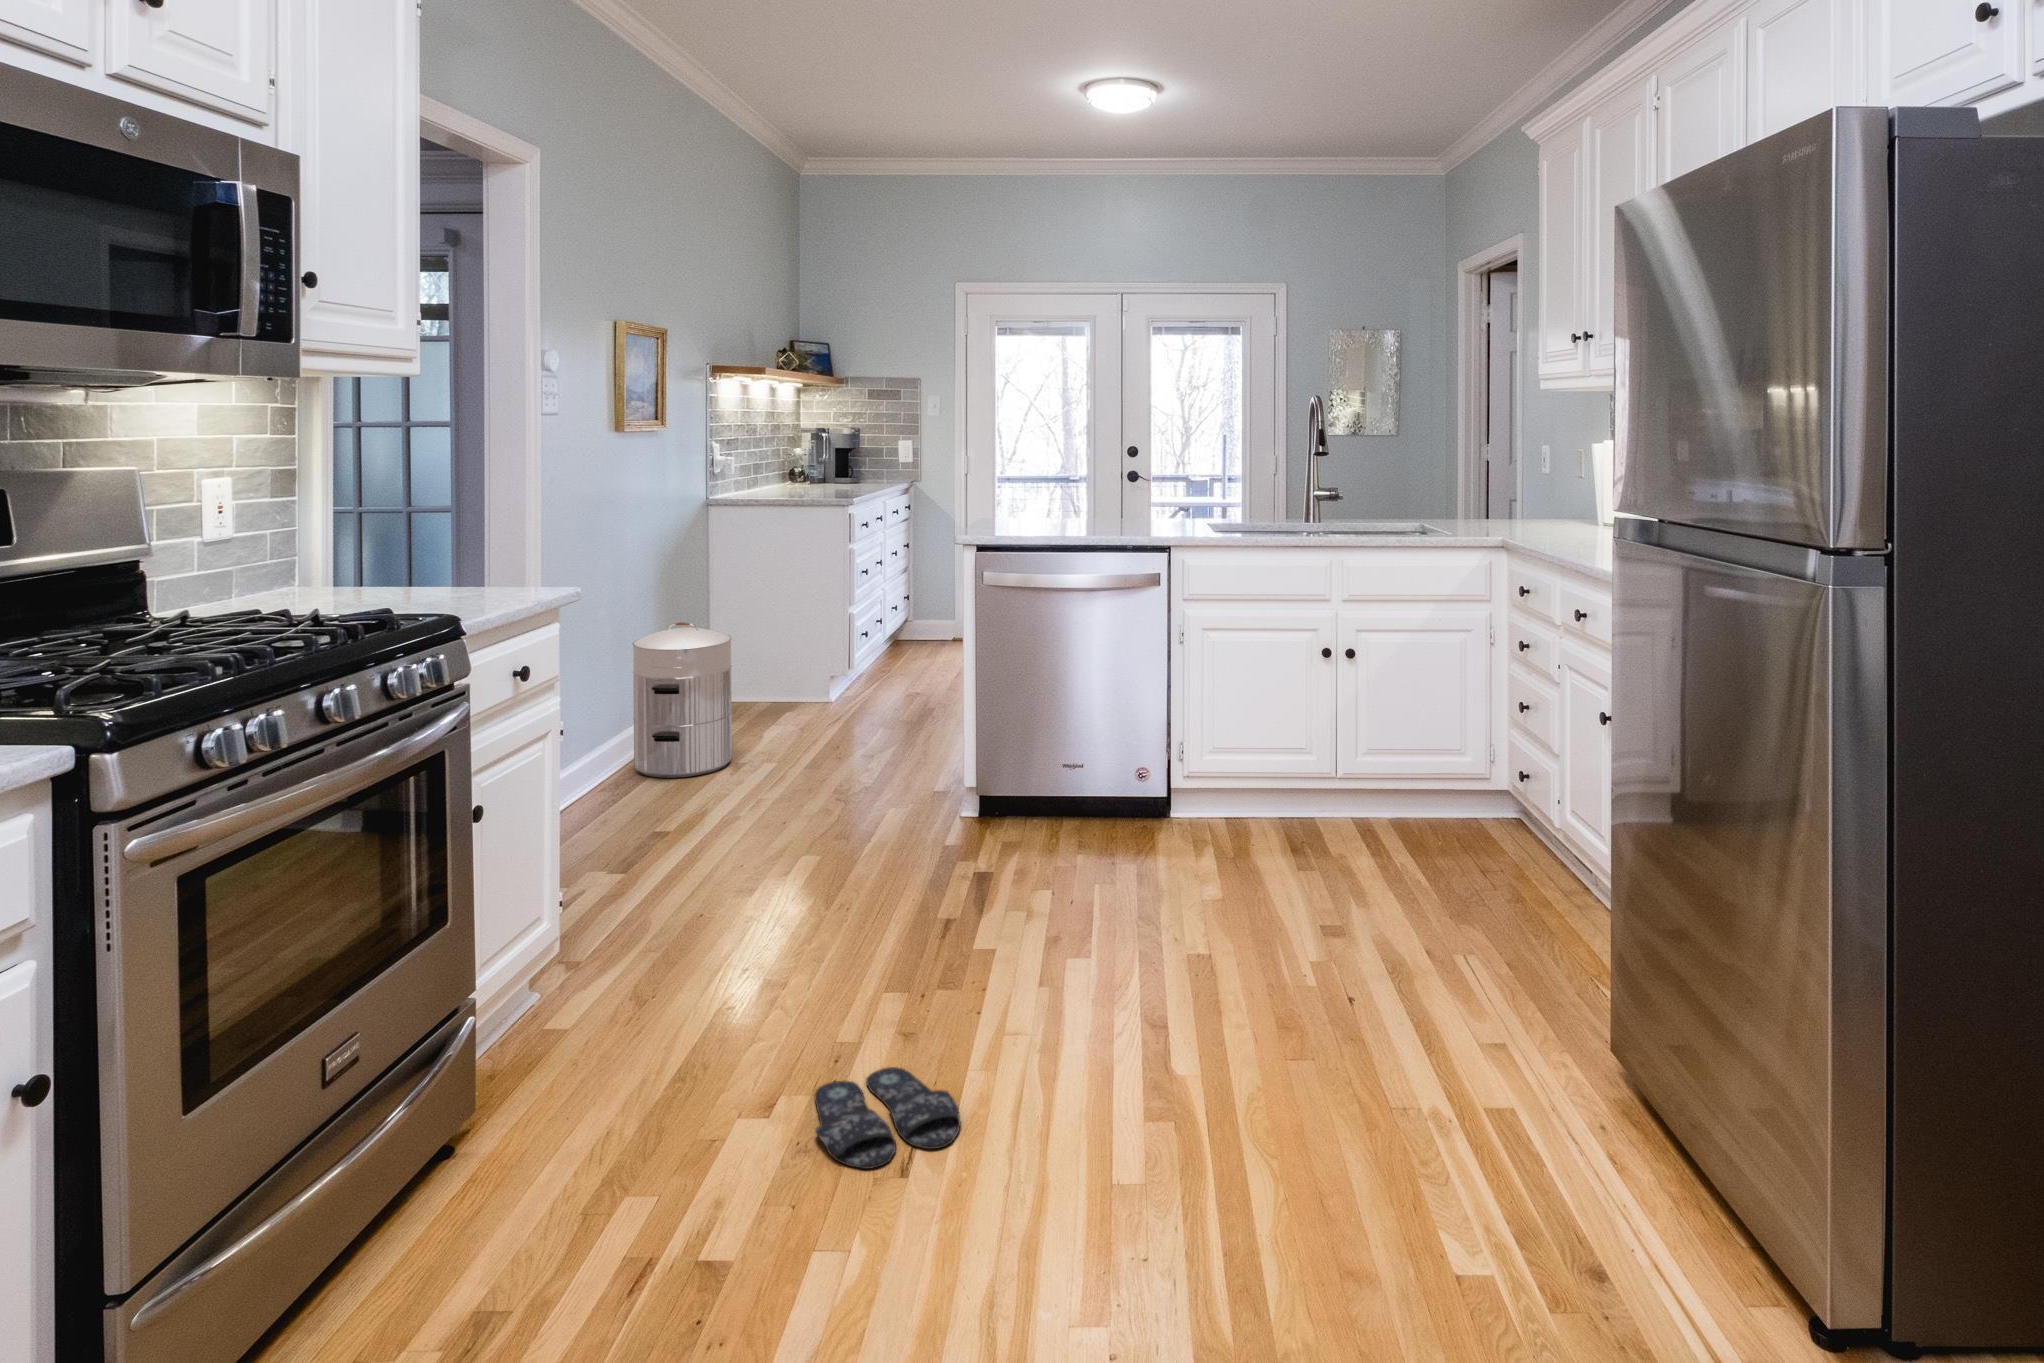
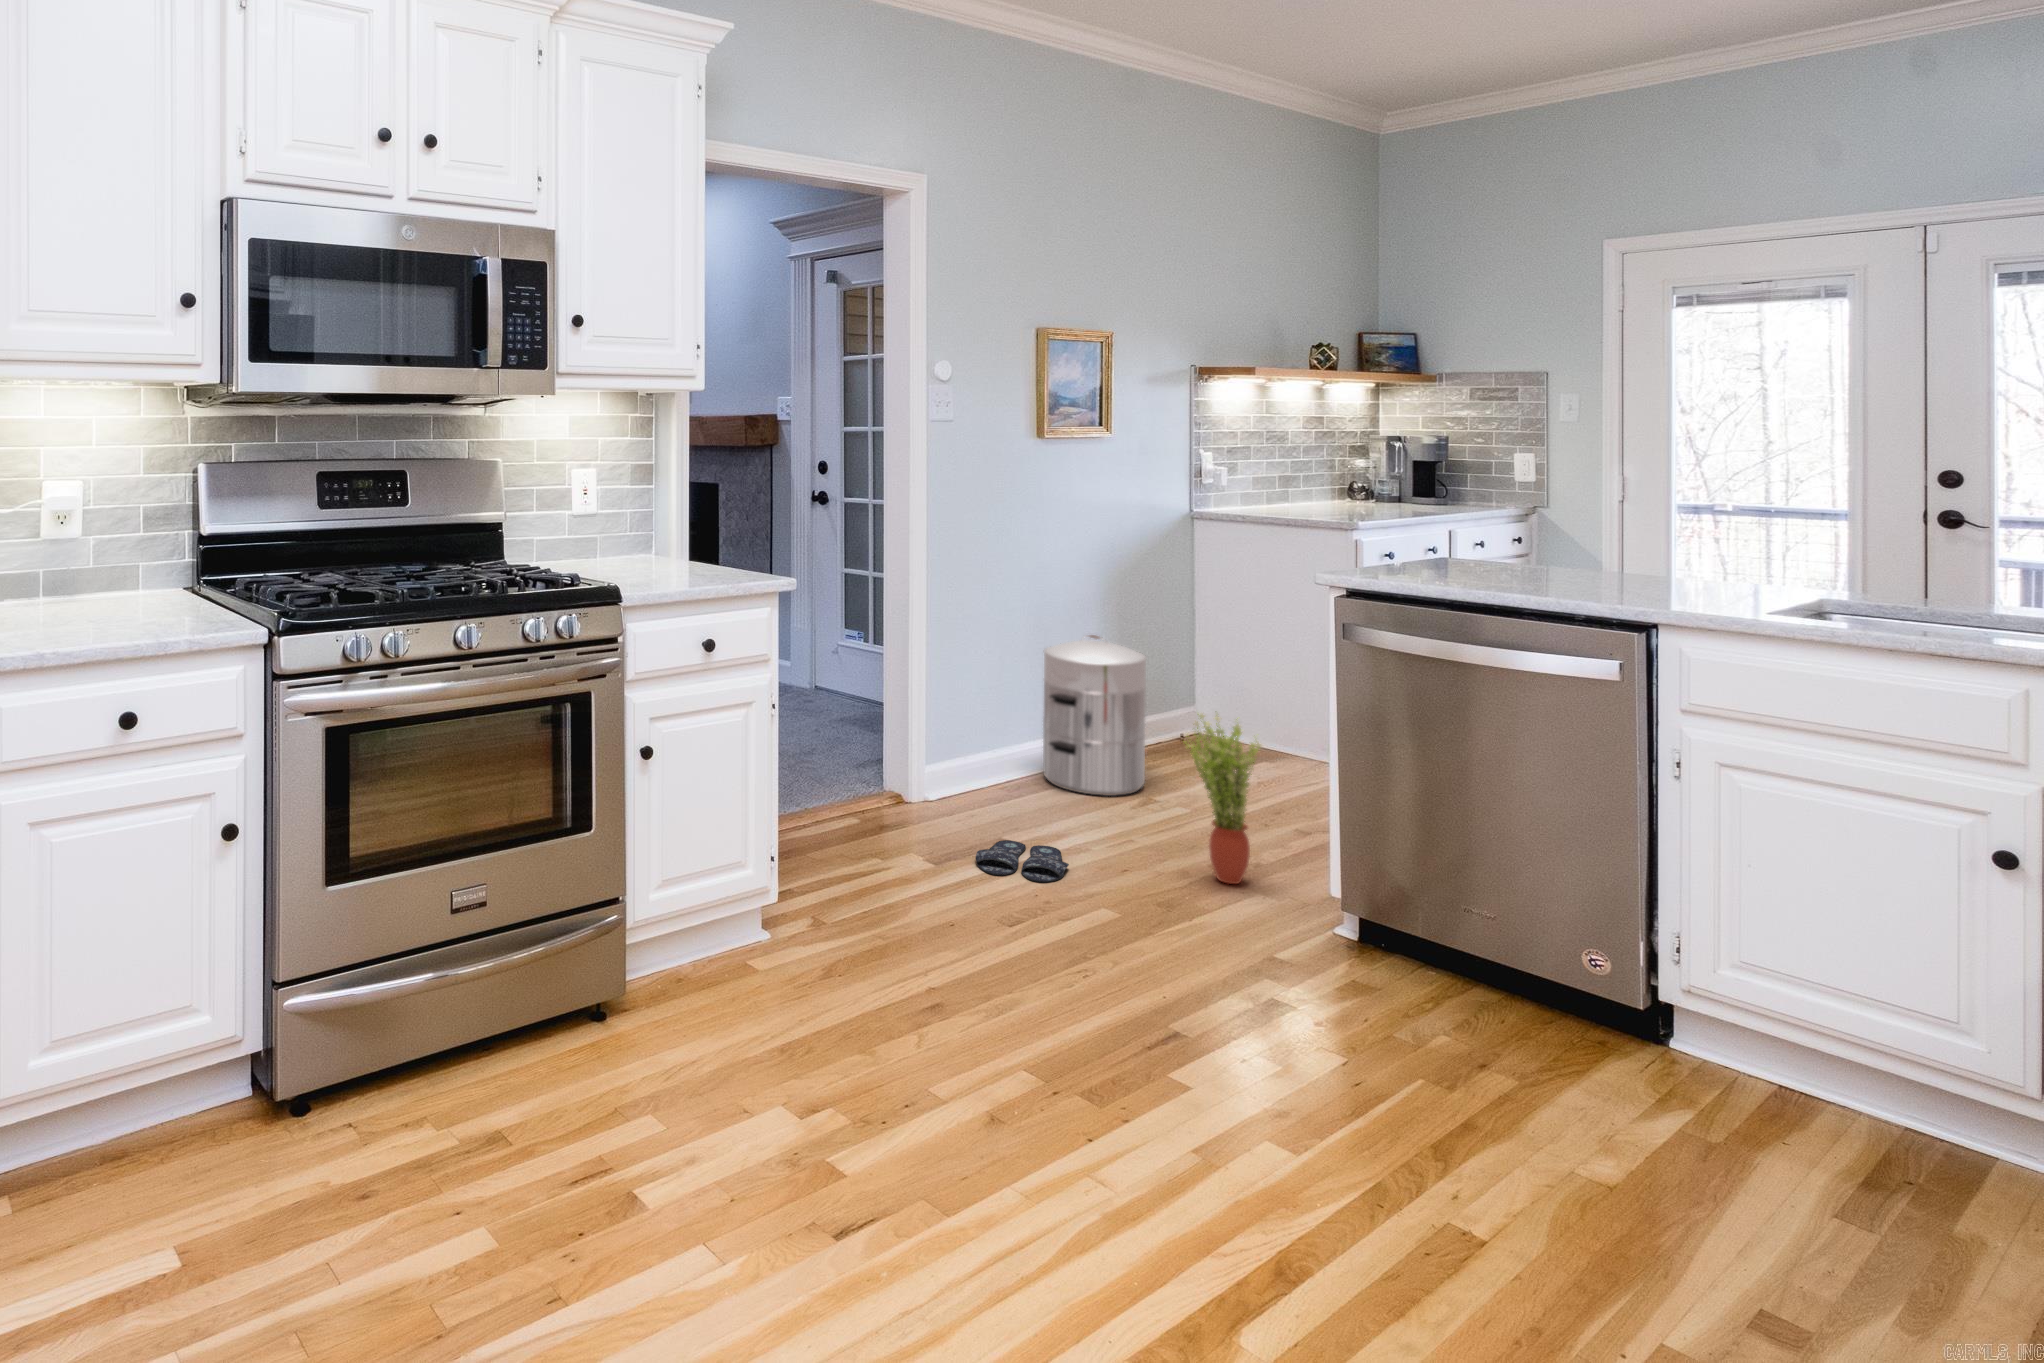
potted plant: none [831,664,896,810] -> present [1187,714,1261,884]
slippers: present [815,1067,960,1169] -> present [976,840,1069,882]

